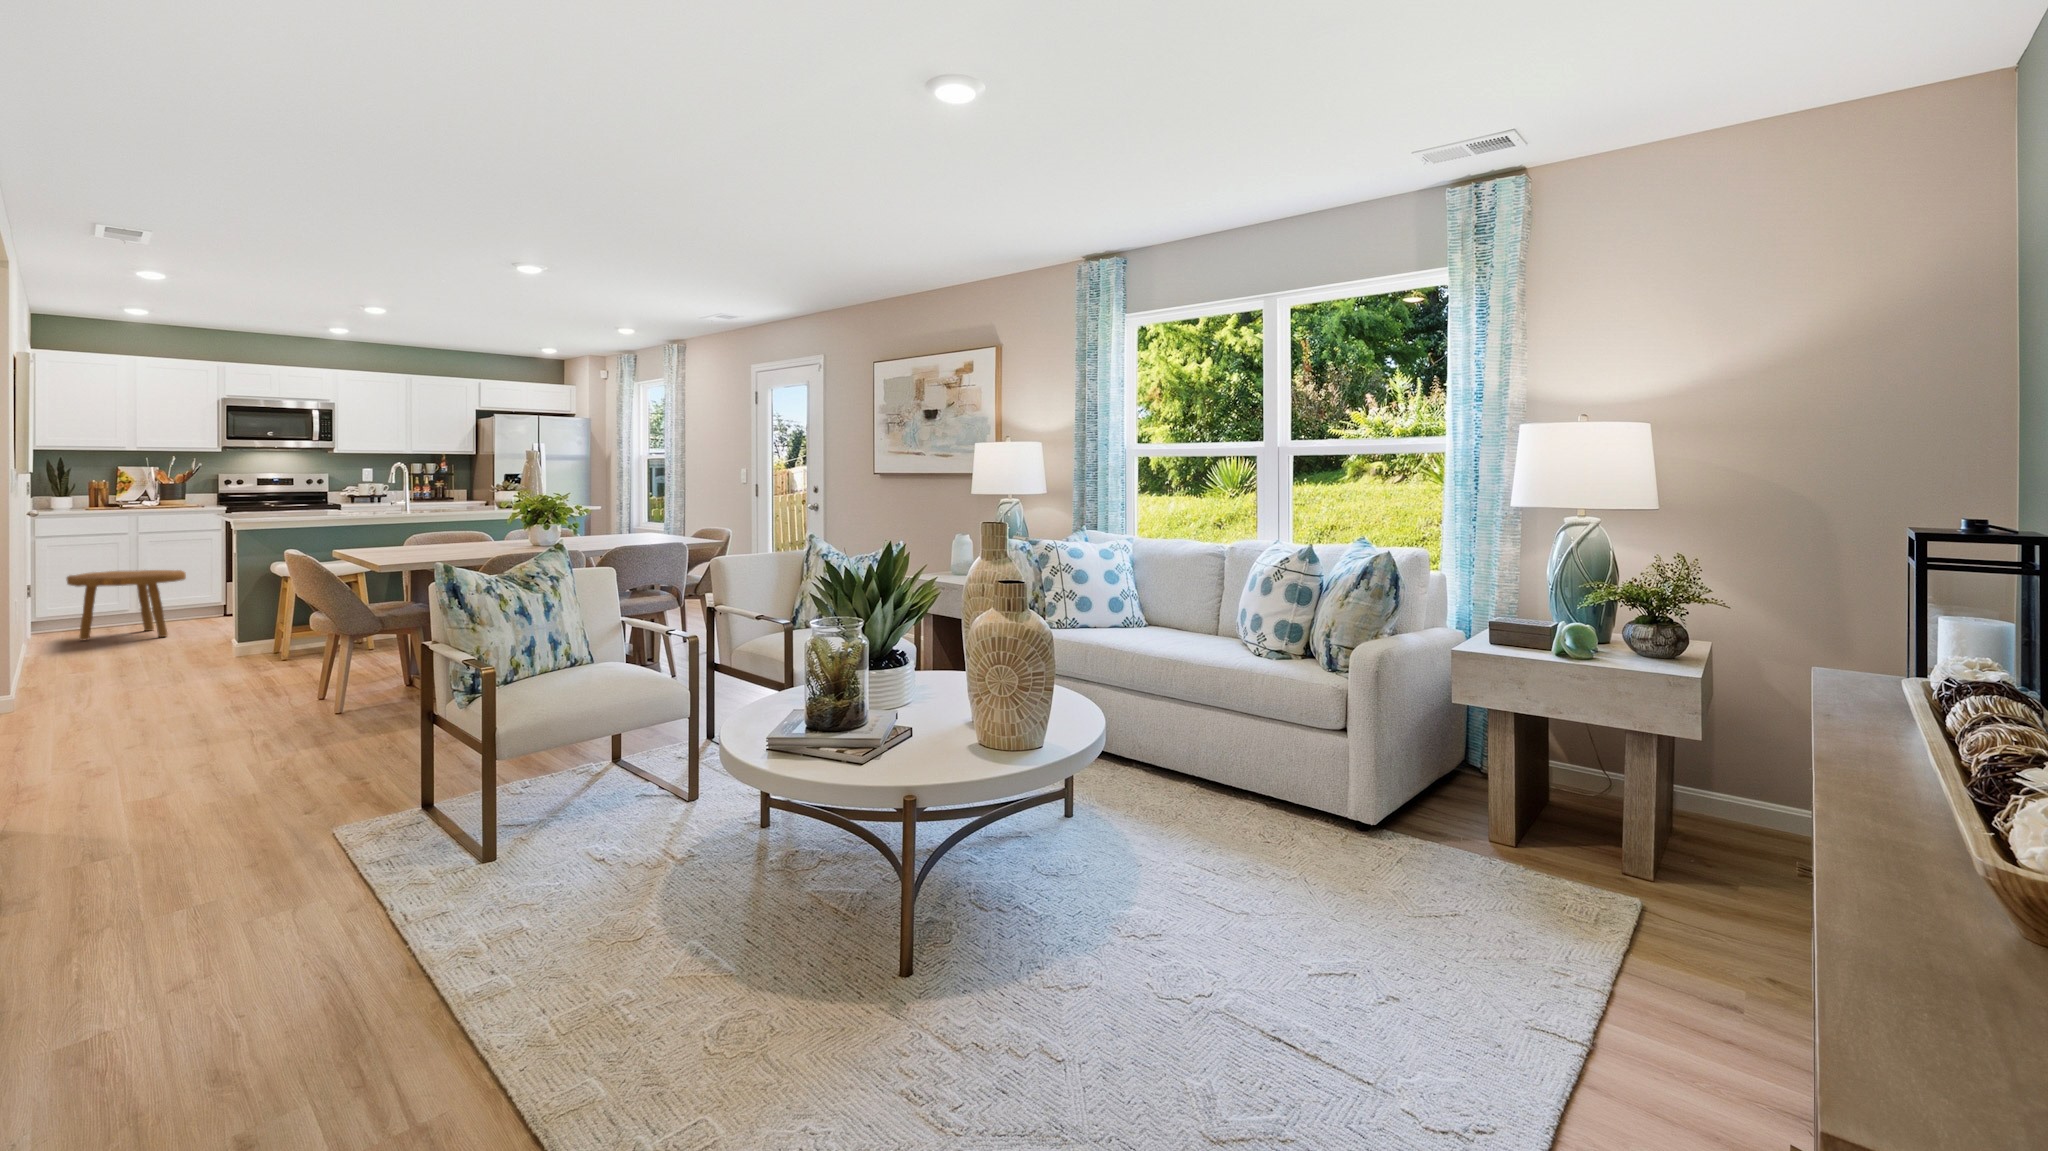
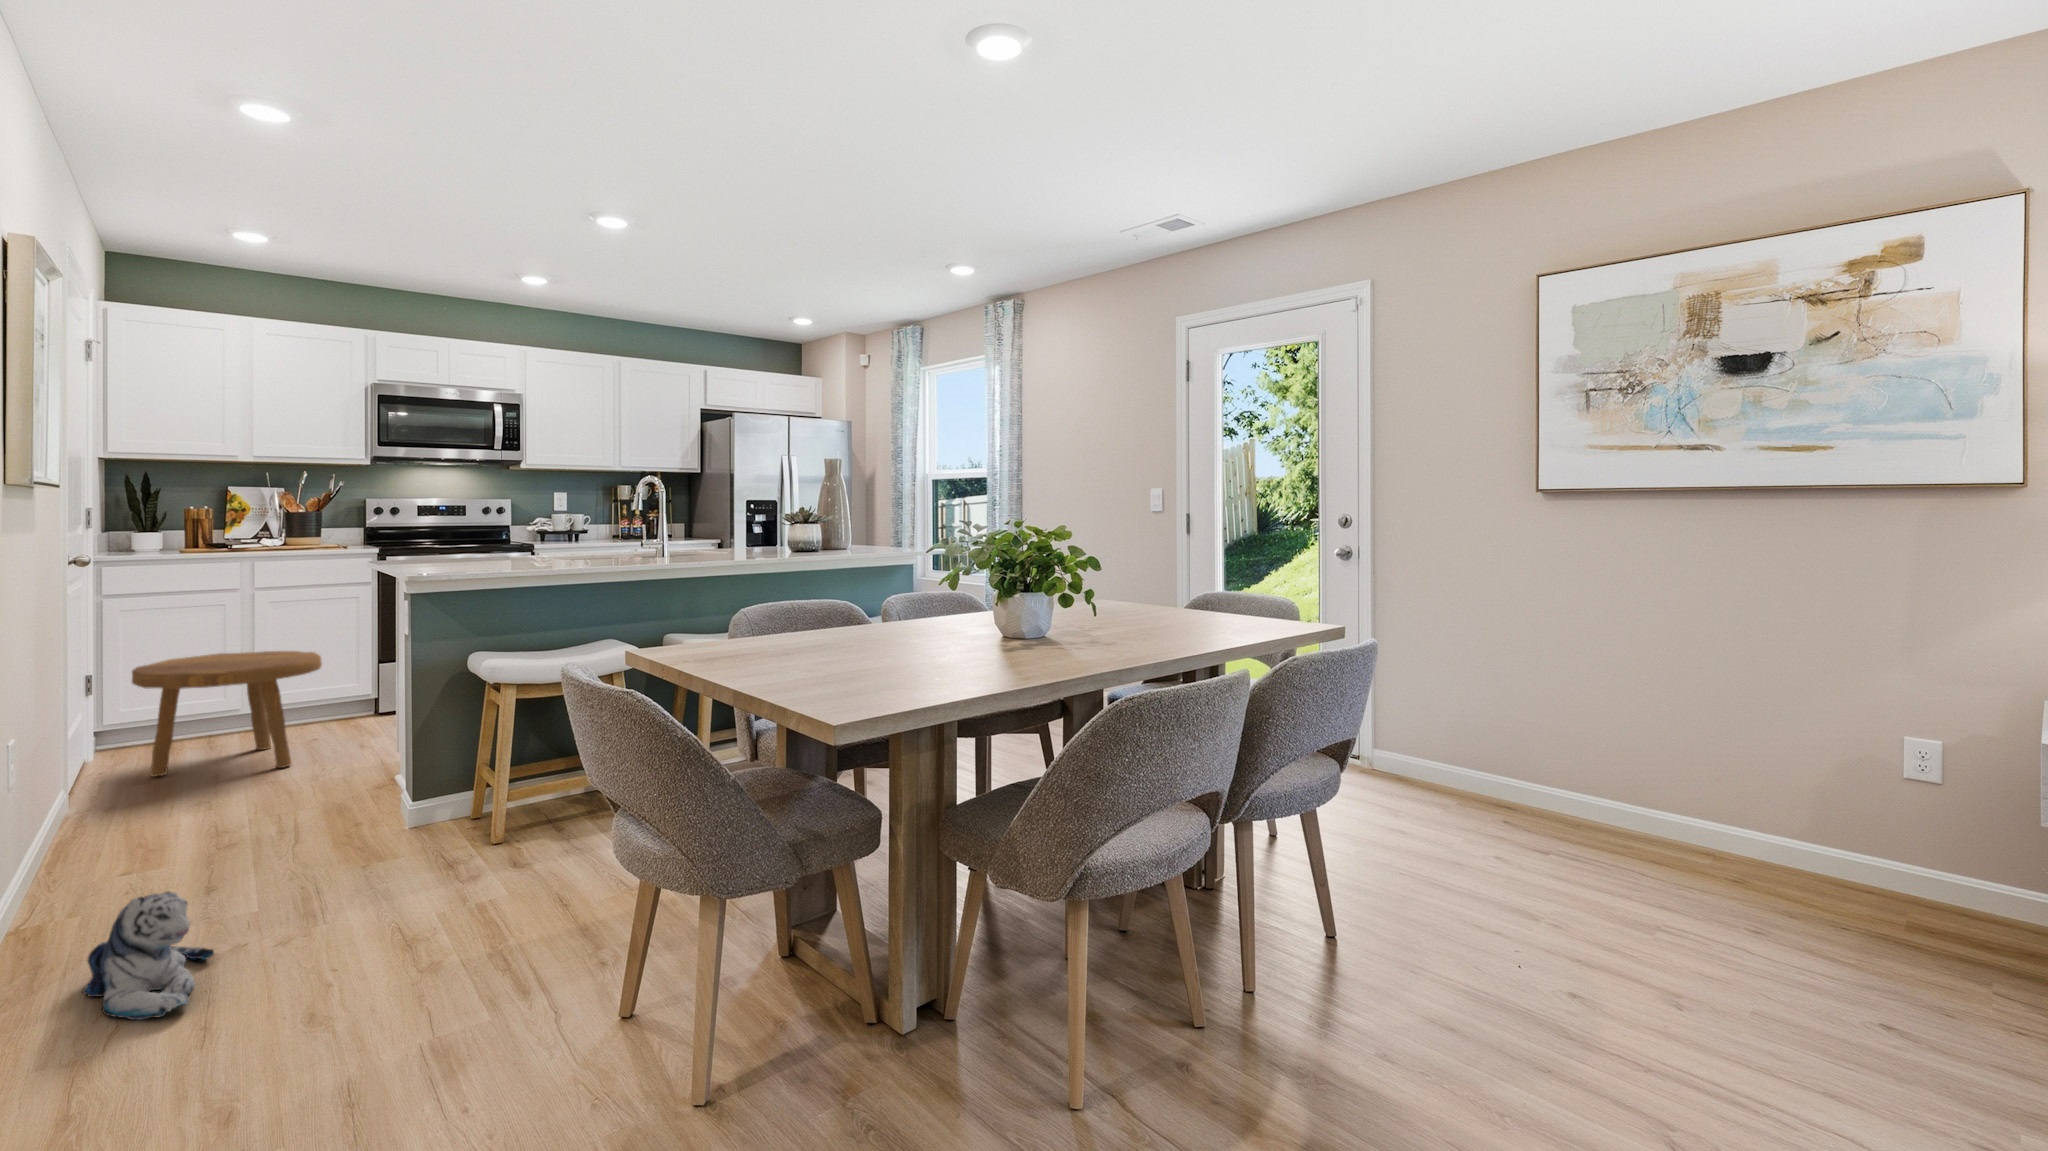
plush toy: none [74,652,134,700] -> present [83,891,214,1020]

